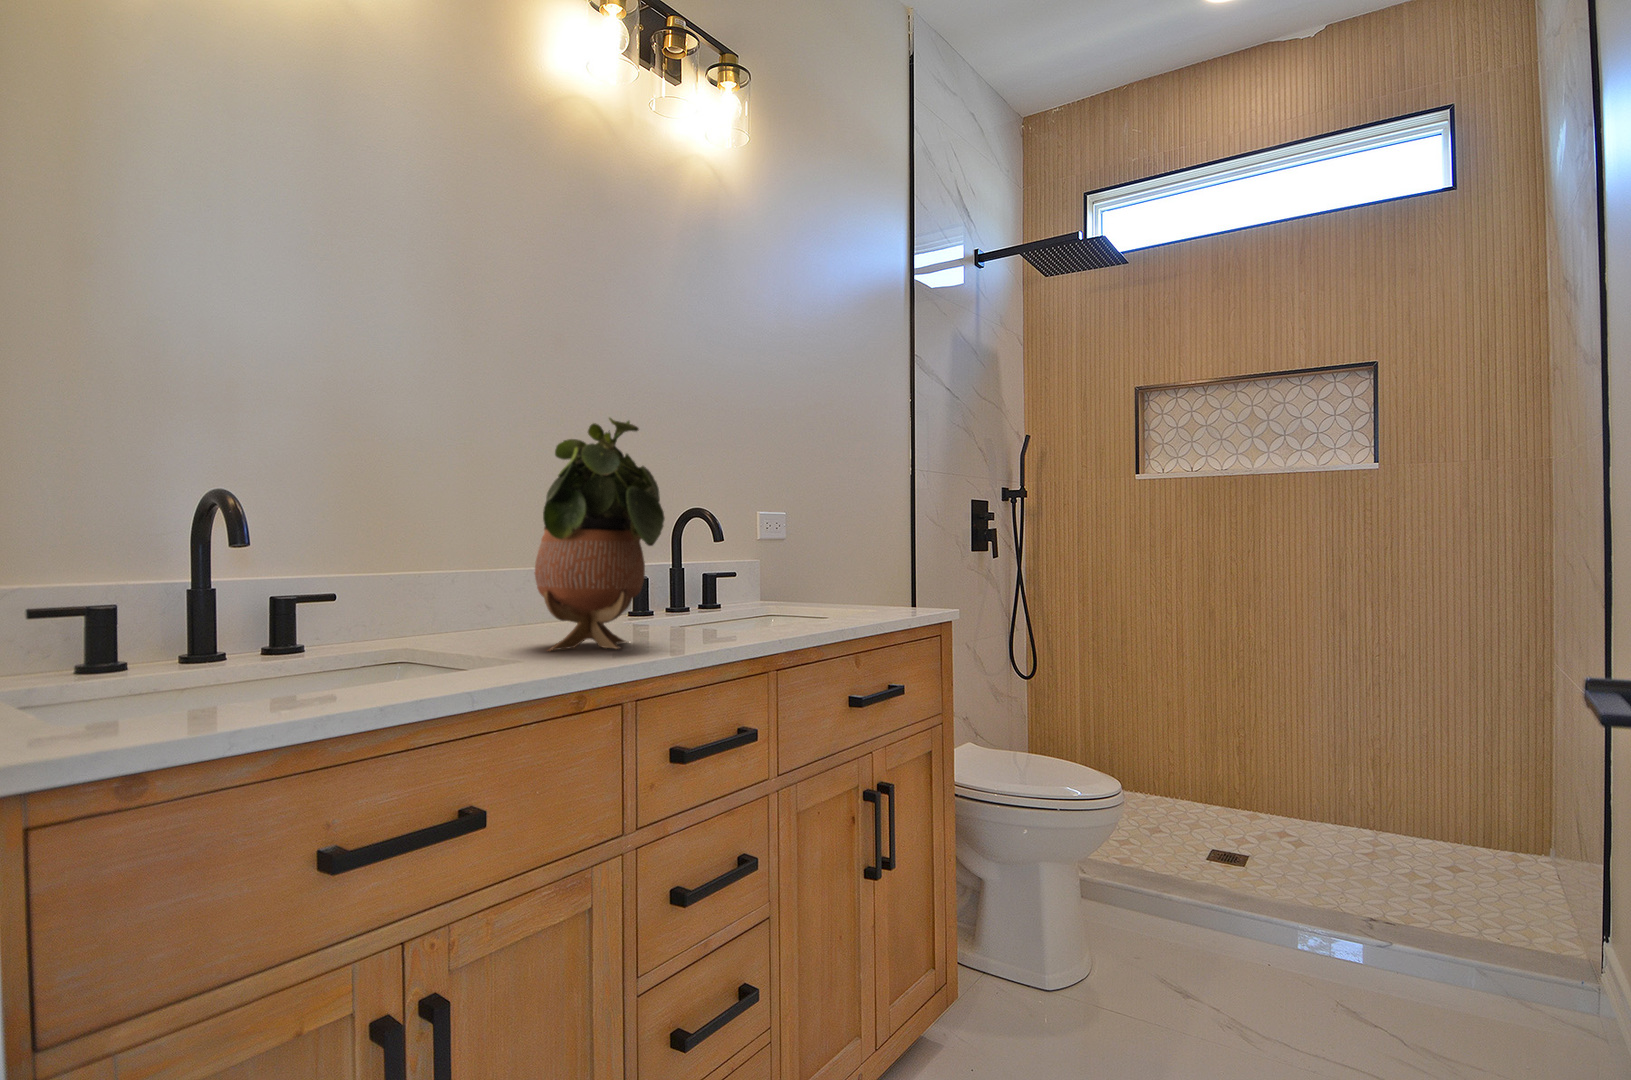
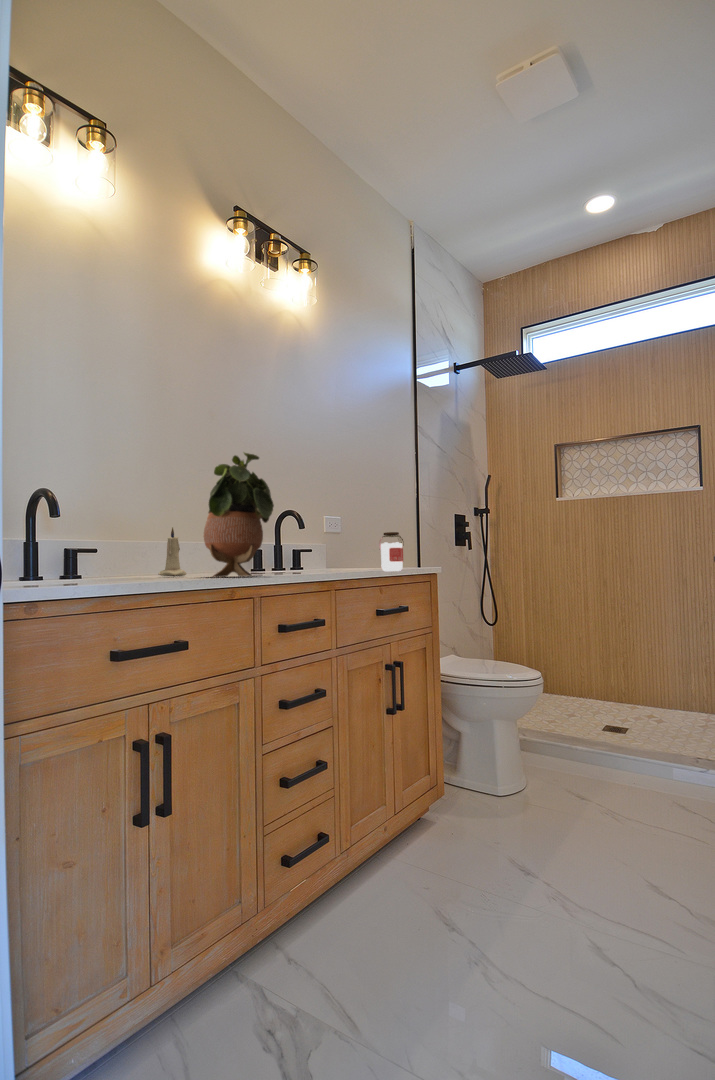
candle: none [455,548,507,638] -> present [158,527,186,576]
jar: none [852,548,894,616] -> present [379,532,404,571]

